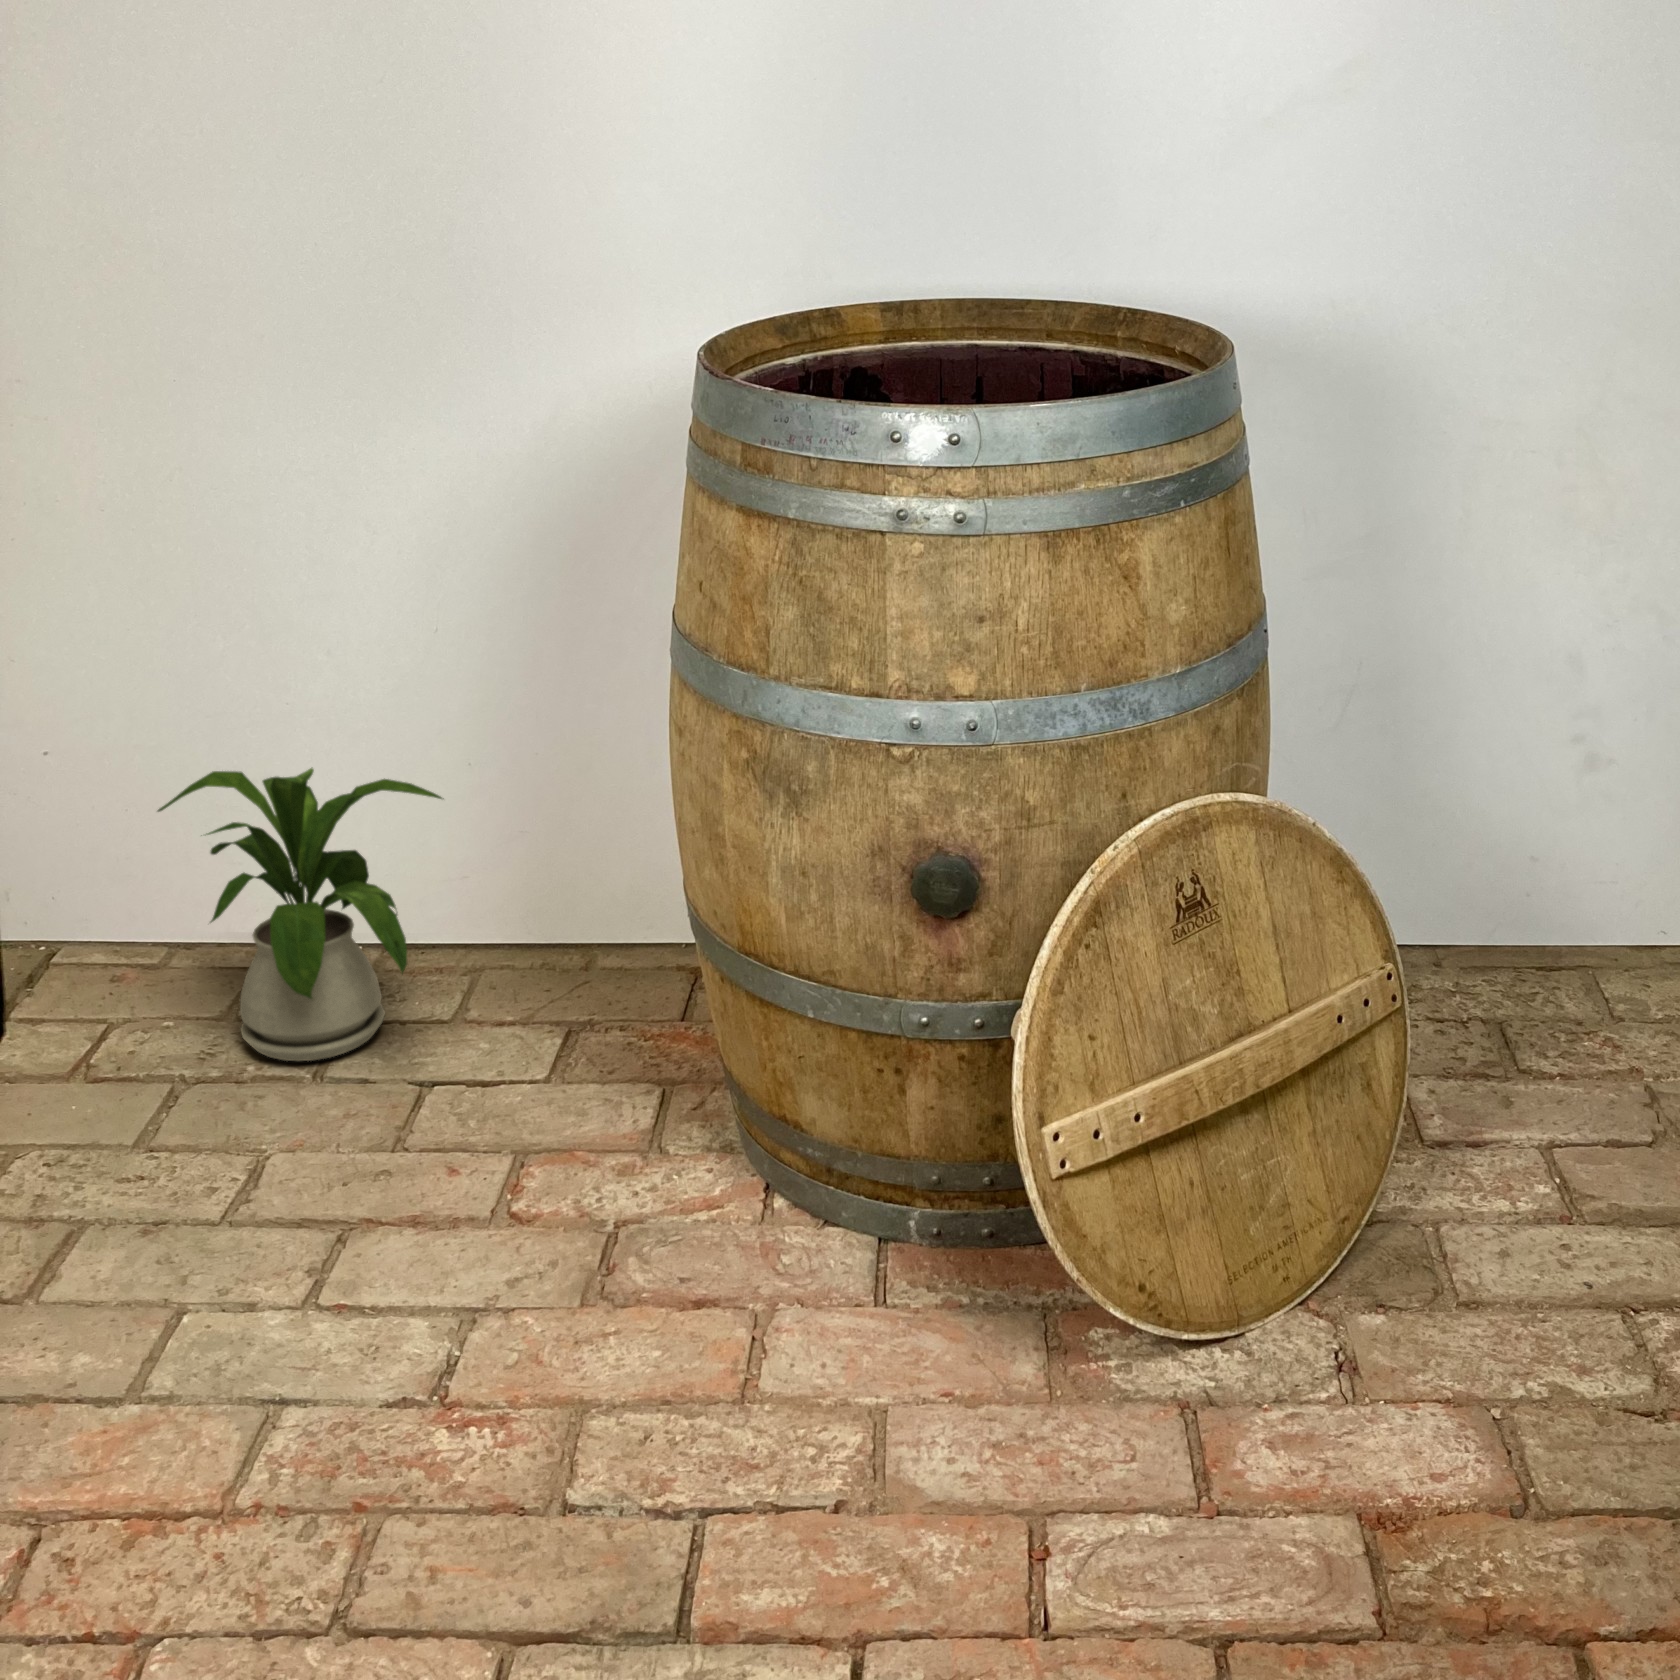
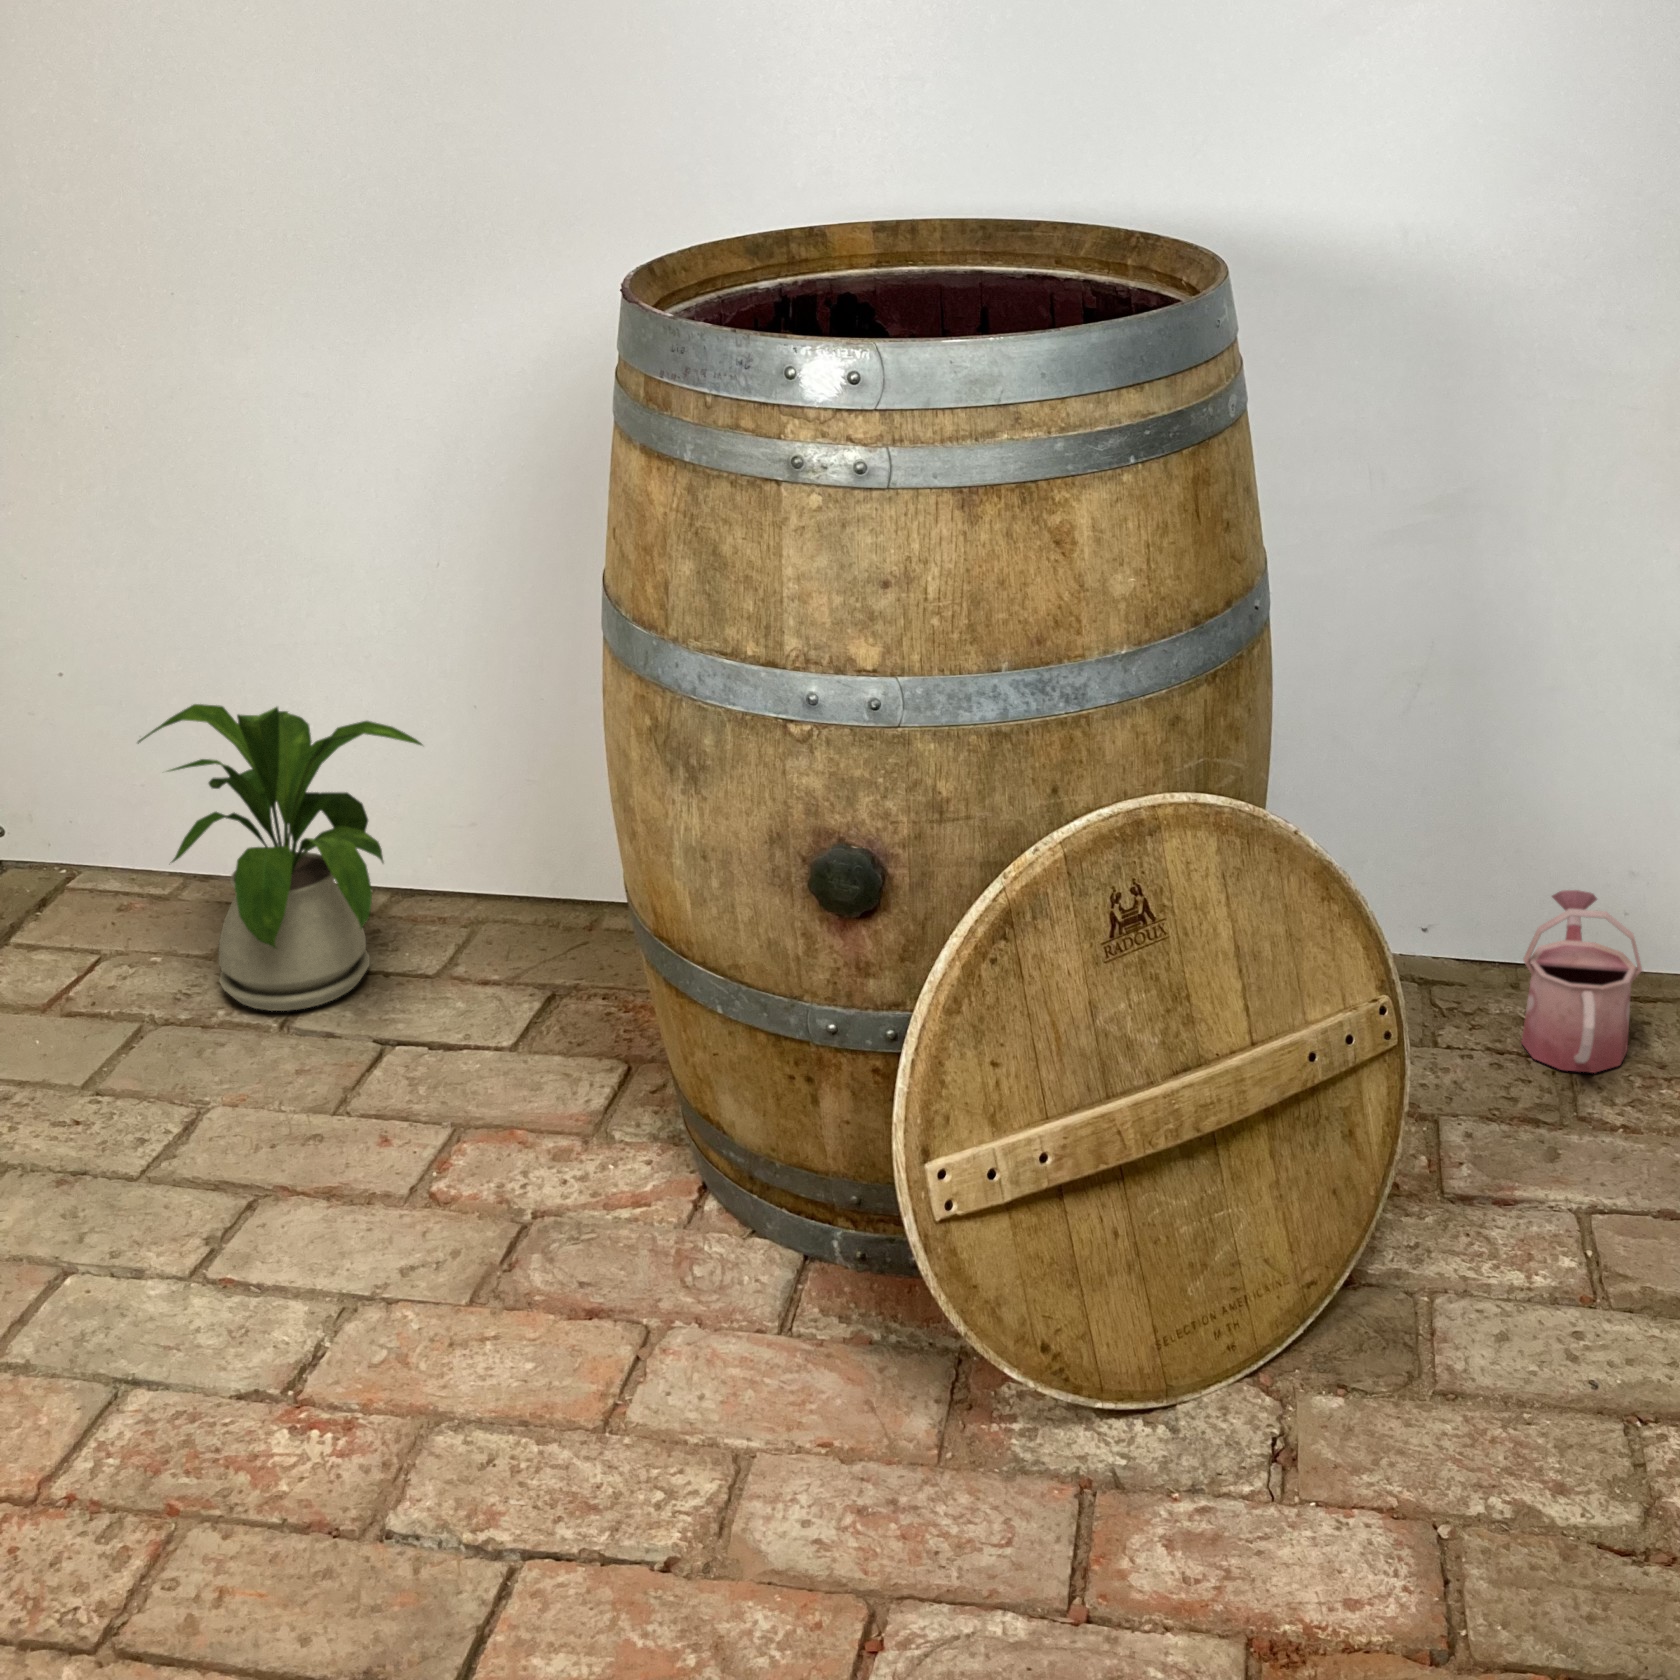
watering can: none [1454,875,1558,1033] -> present [1521,890,1642,1073]

